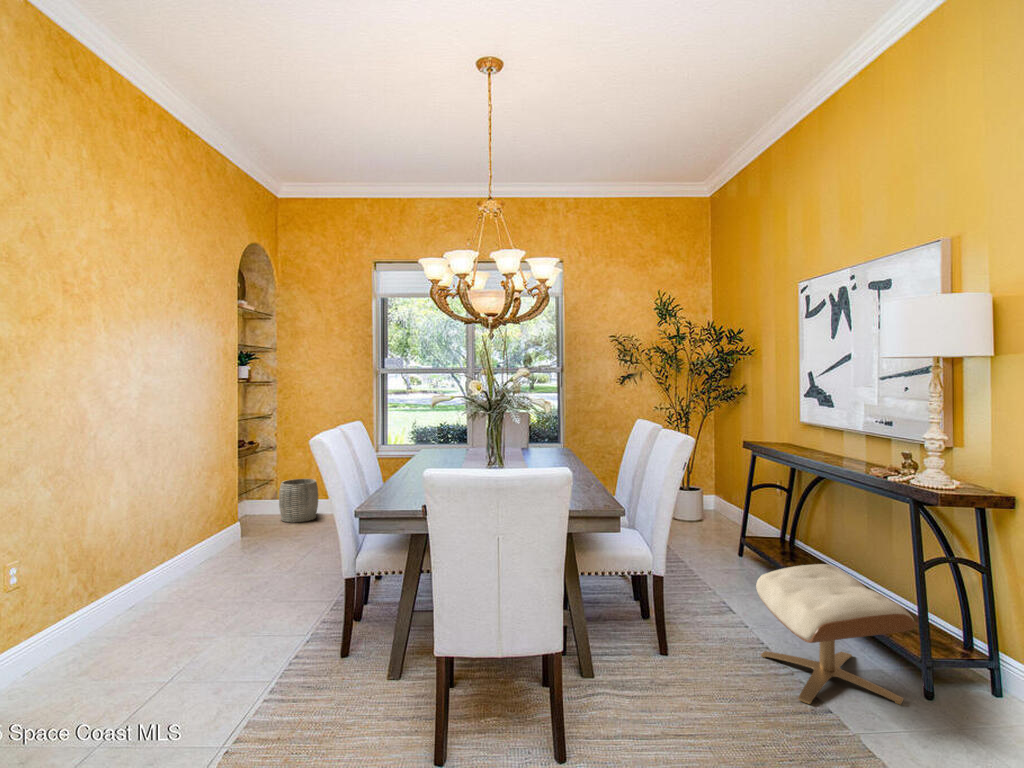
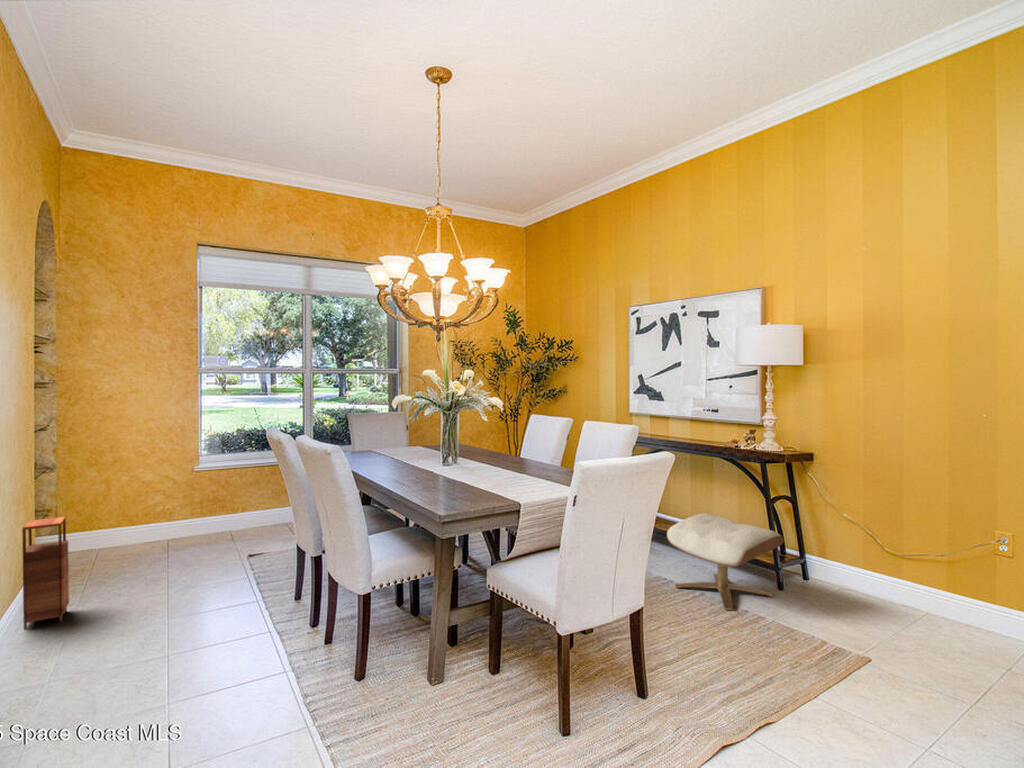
woven basket: present [279,479,318,522] -> none [69,505,128,563]
storage cabinet: none [209,483,243,561] -> present [22,517,69,629]

